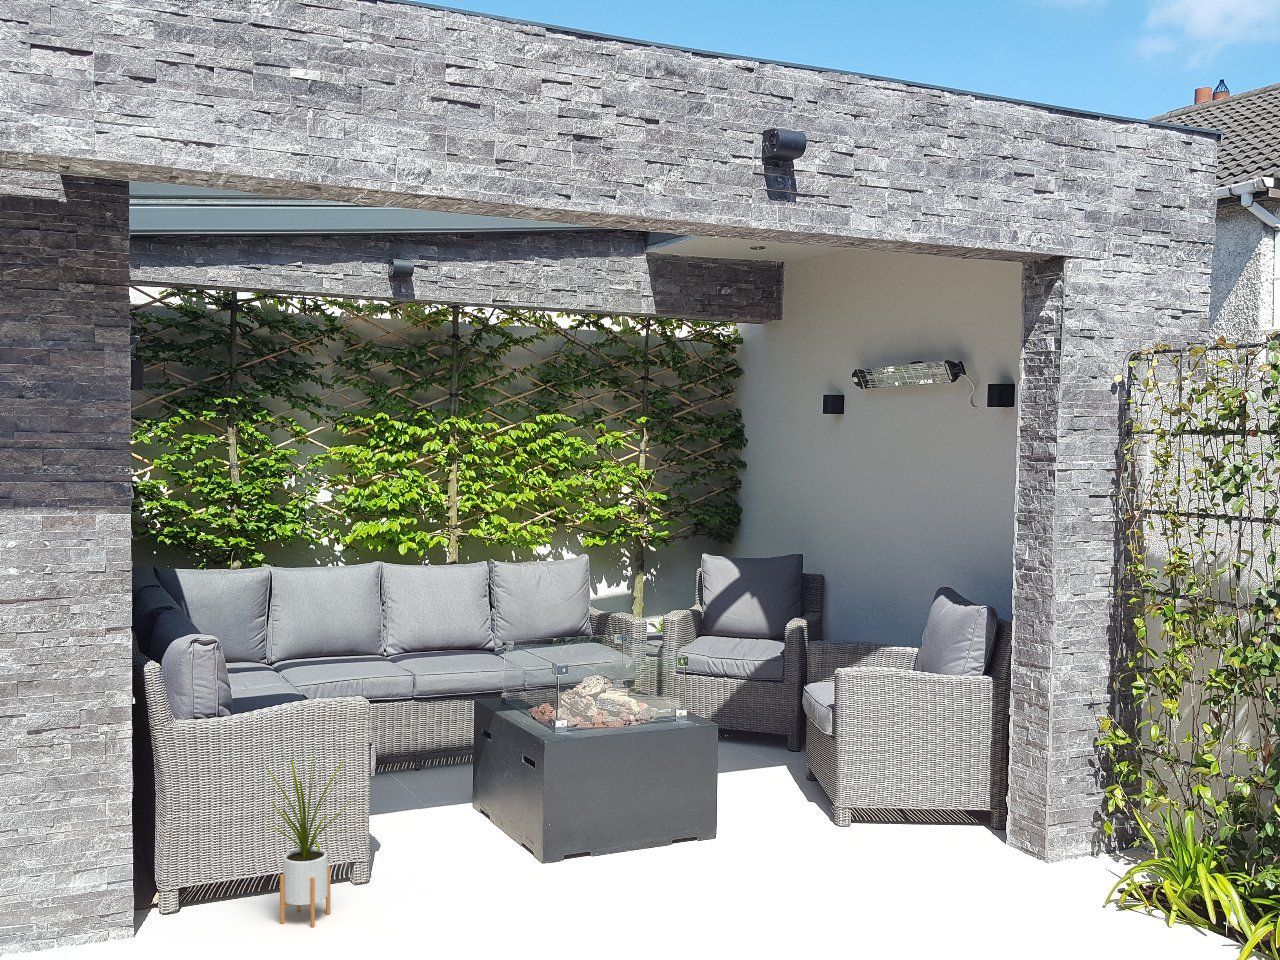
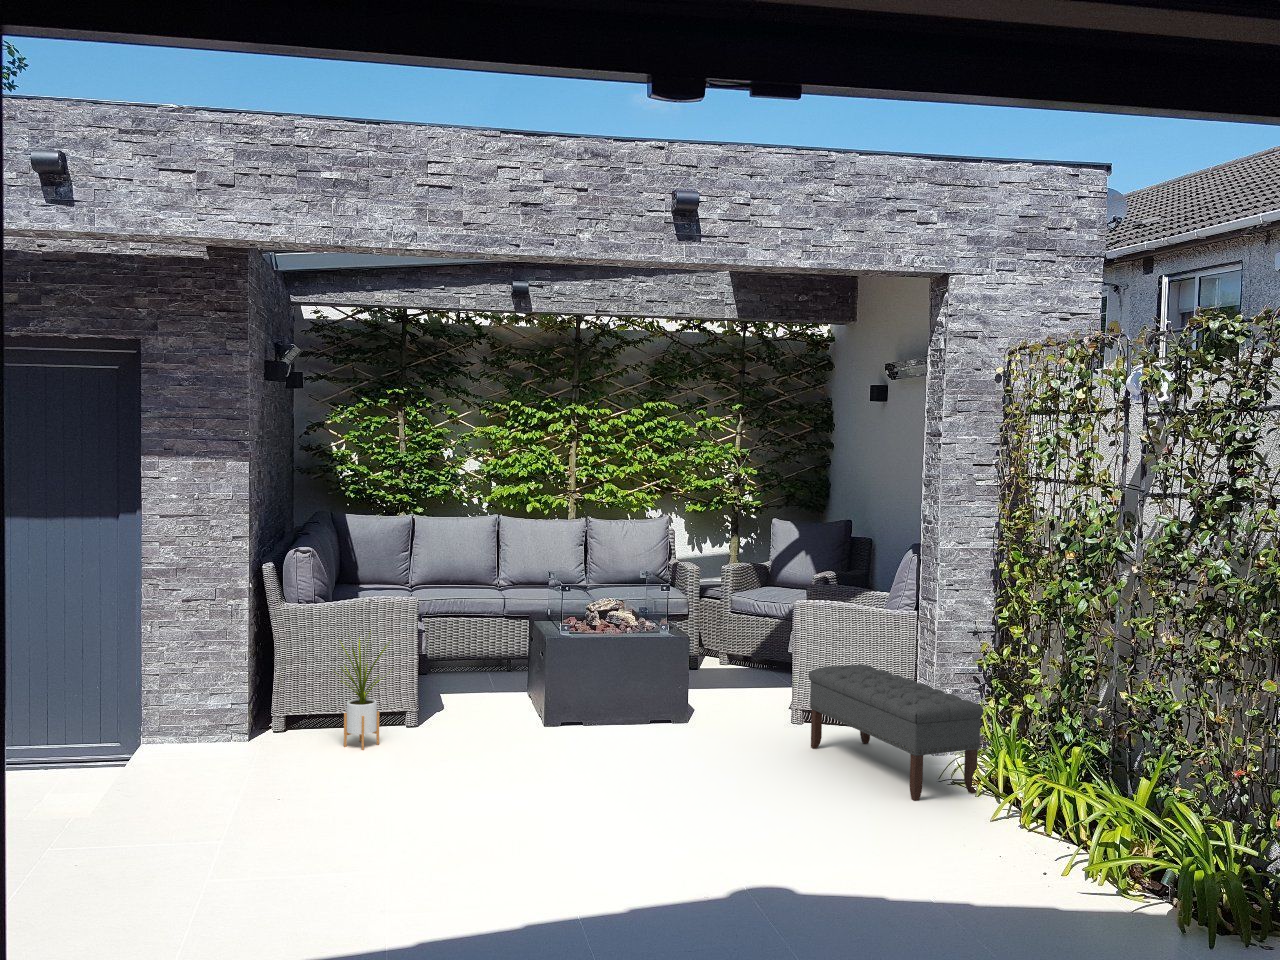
bench: none [883,742,1148,927] -> present [808,665,983,801]

